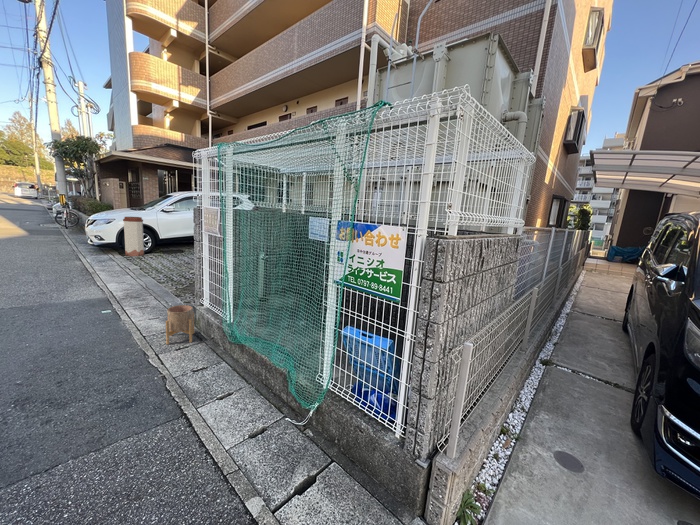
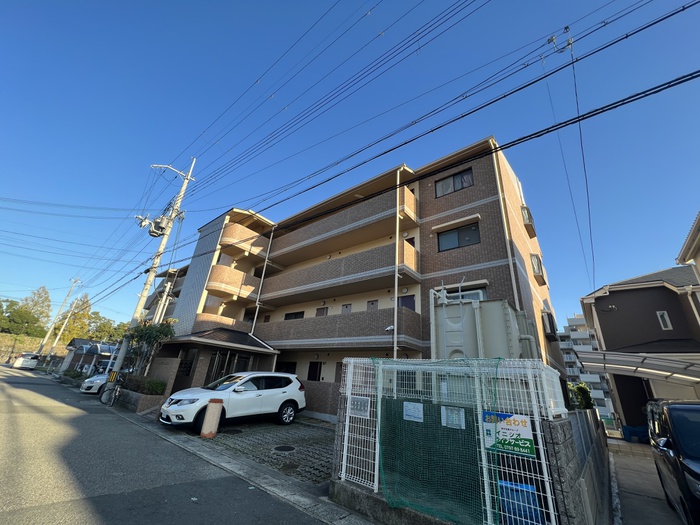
planter: present [166,305,194,344] -> none [320,478,344,515]

